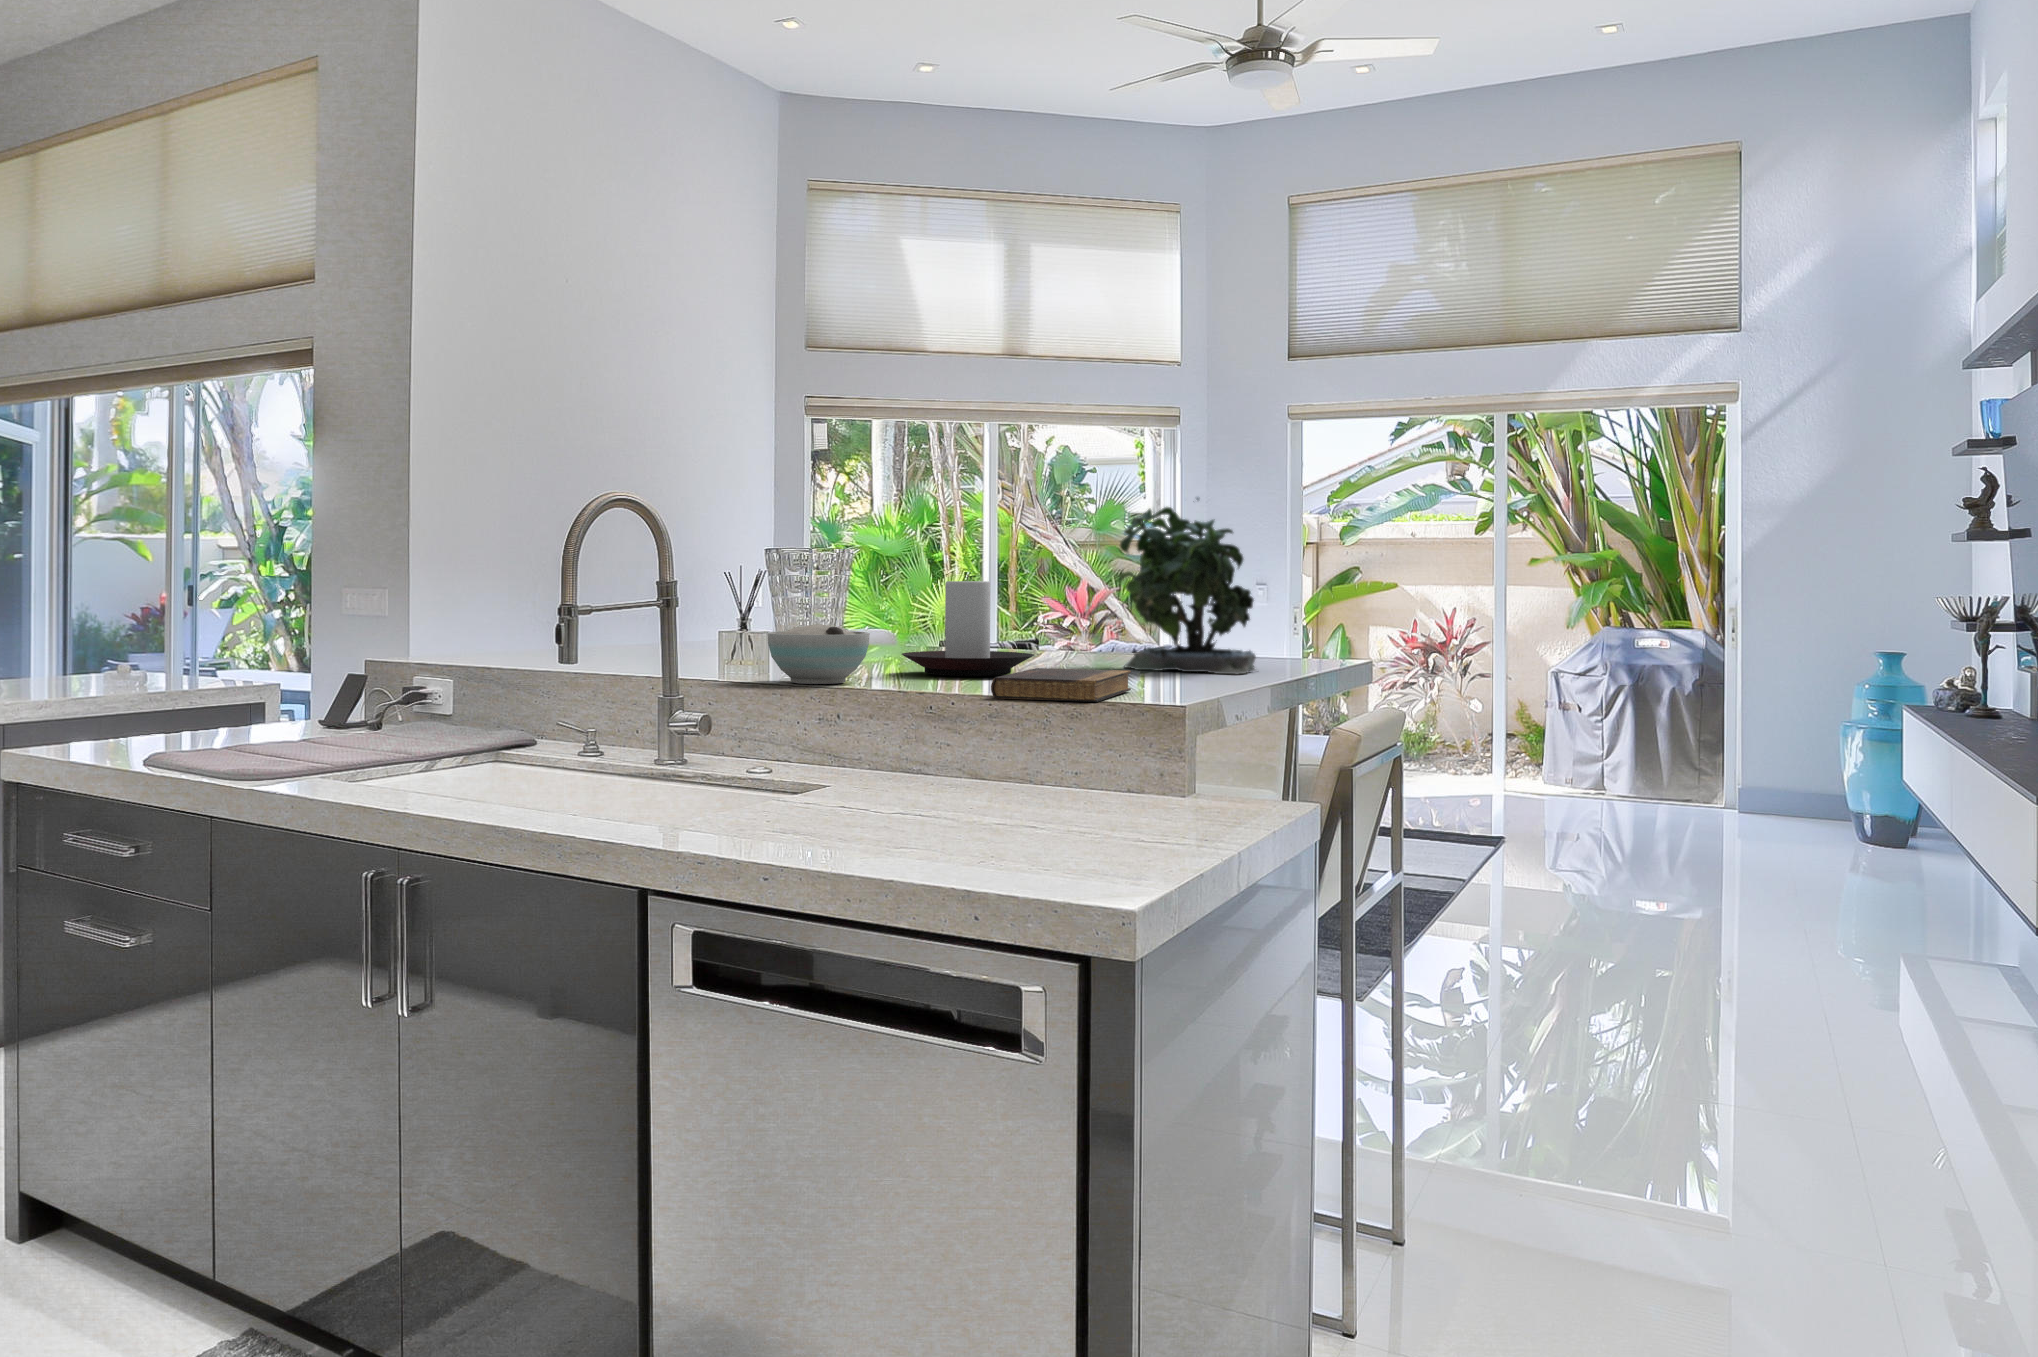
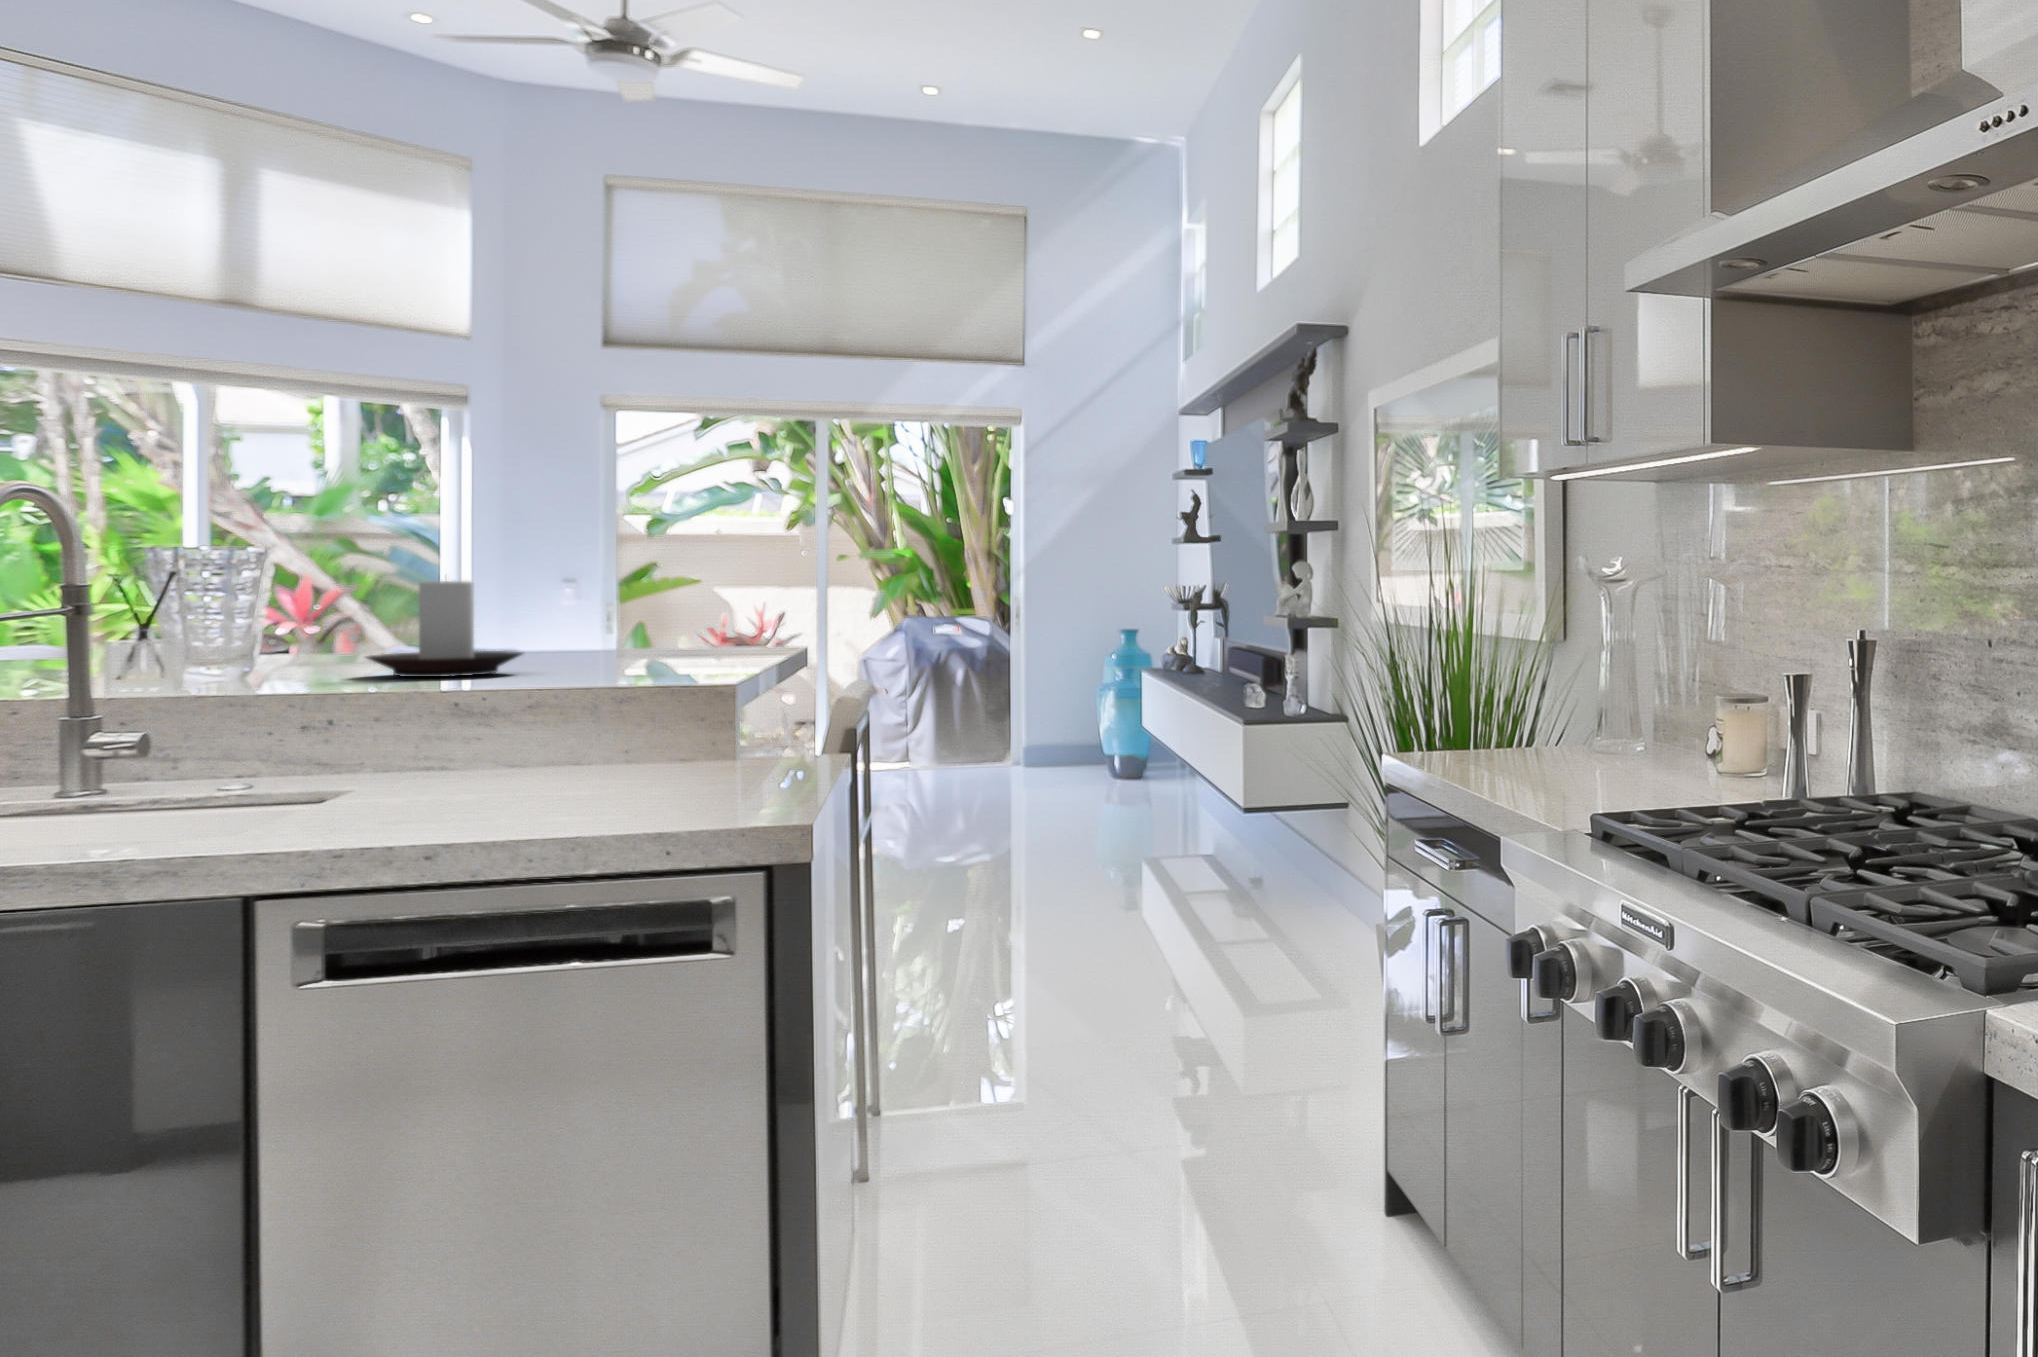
potted plant: present [1120,497,1256,674] -> none [582,502,733,664]
bowl: present [767,624,870,684] -> none [225,628,366,691]
book: present [991,668,1131,702] -> none [550,661,666,690]

